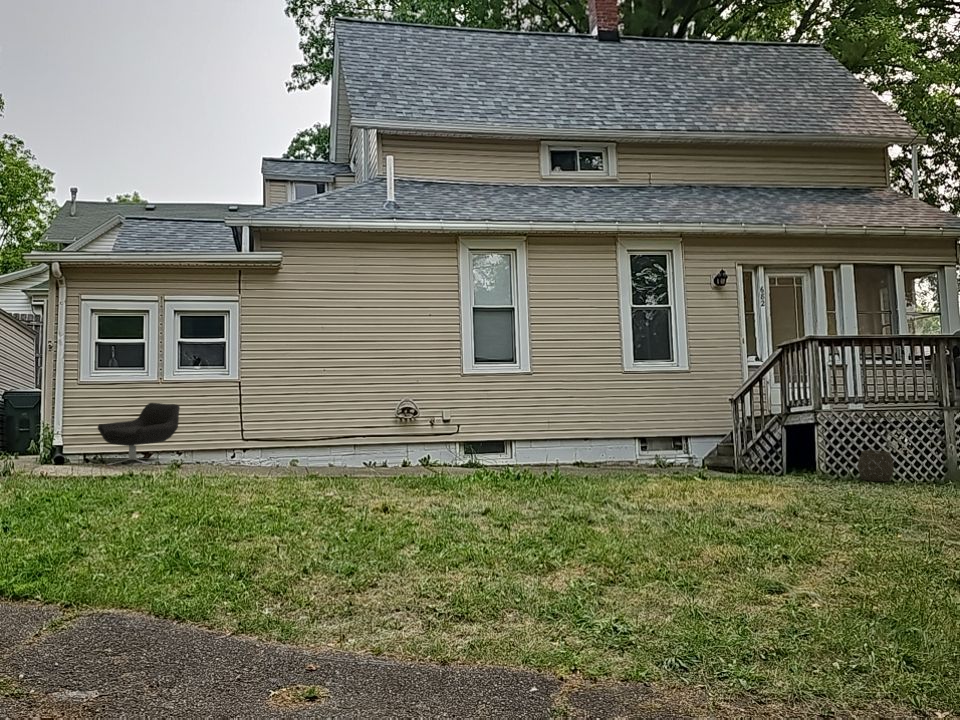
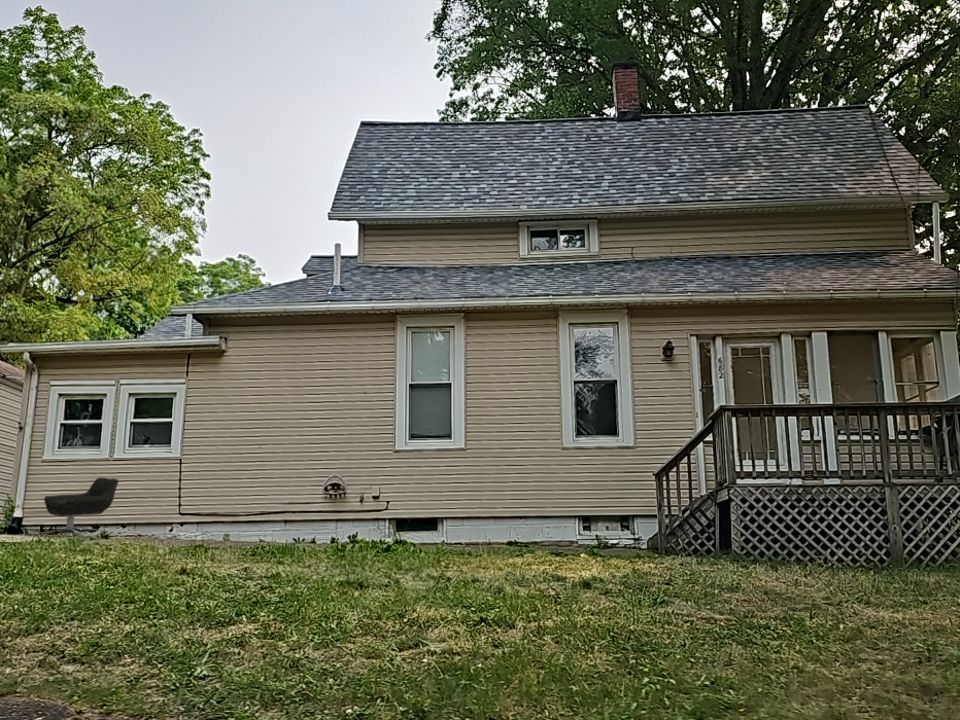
woven basket: present [858,450,894,482] -> none [772,530,812,566]

